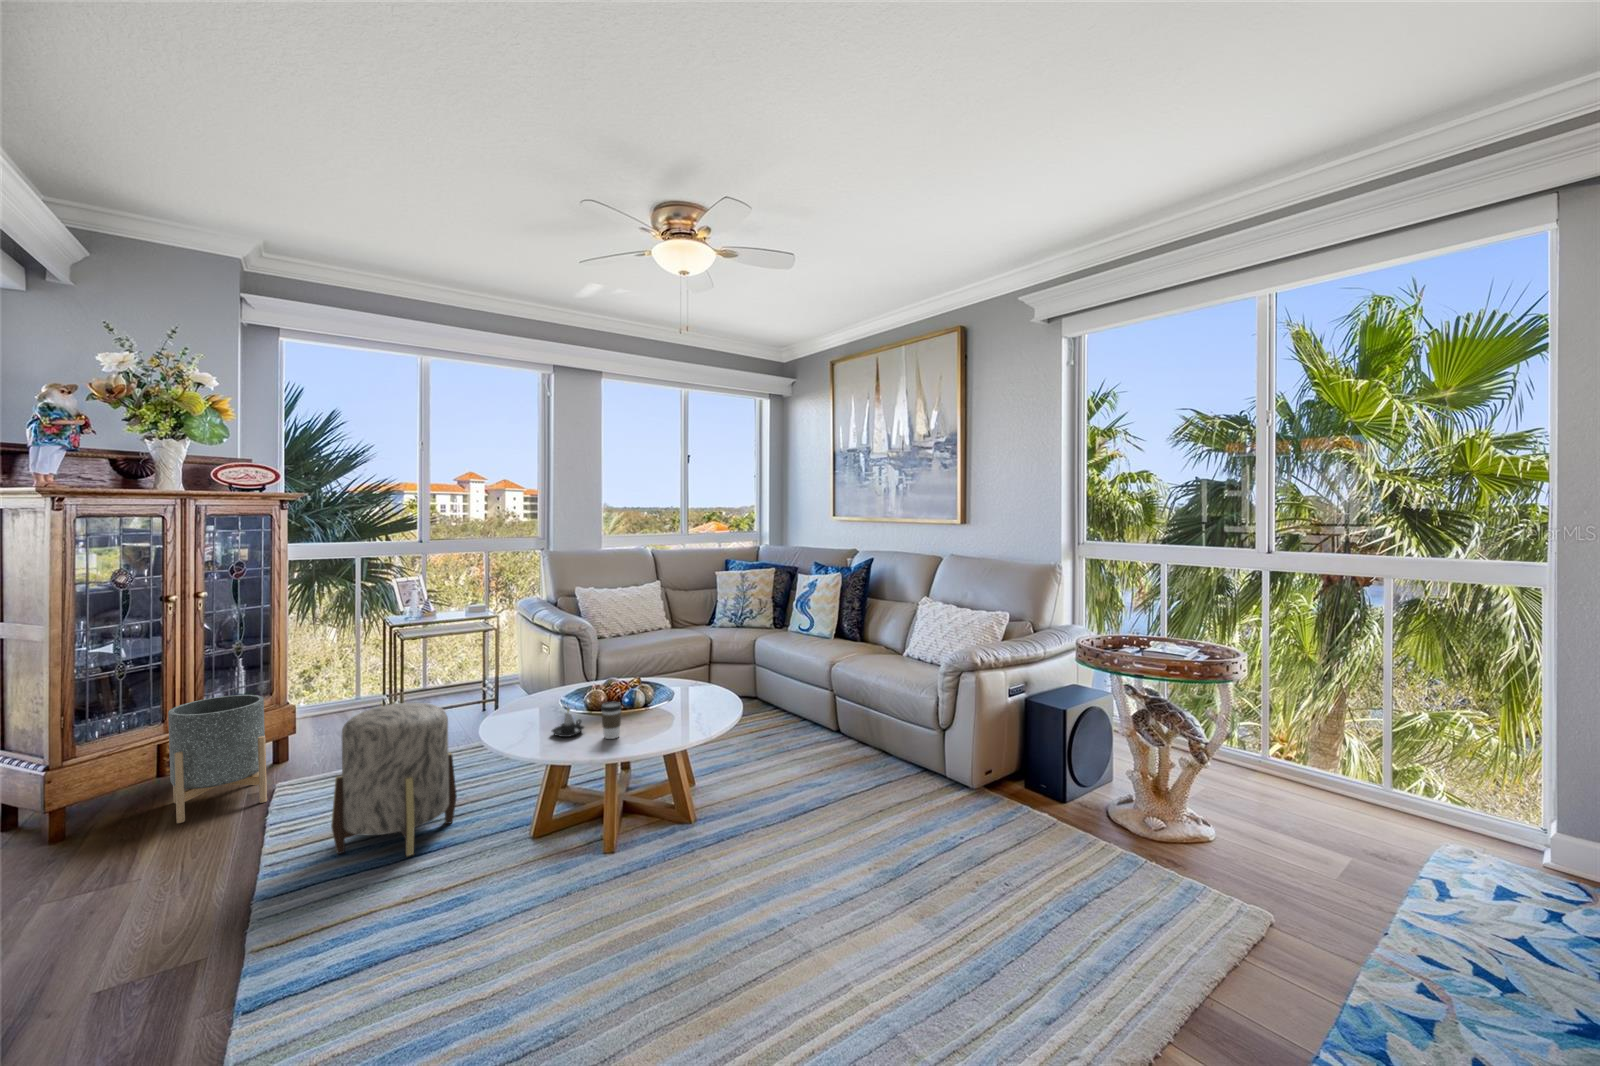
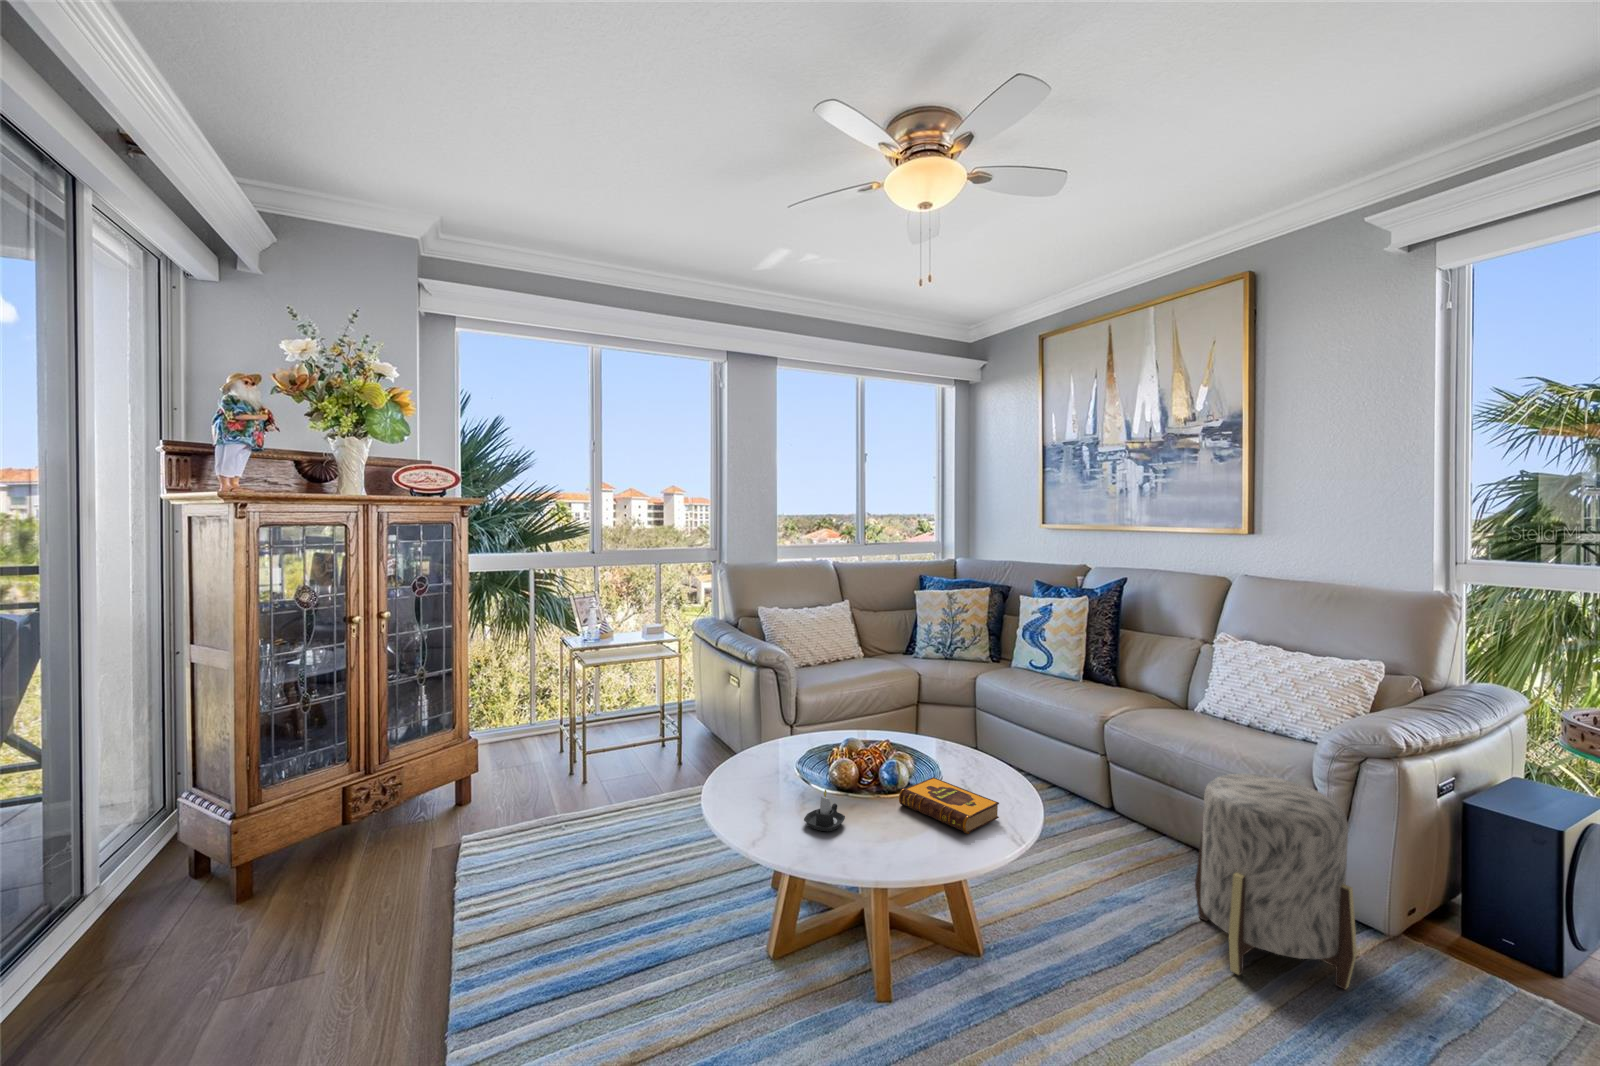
planter: present [168,695,267,823] -> none [351,731,452,886]
hardback book: none [633,700,704,732] -> present [899,777,999,834]
coffee cup: present [601,702,622,739] -> none [872,786,899,839]
ottoman: present [331,703,457,856] -> present [1195,773,1357,990]

